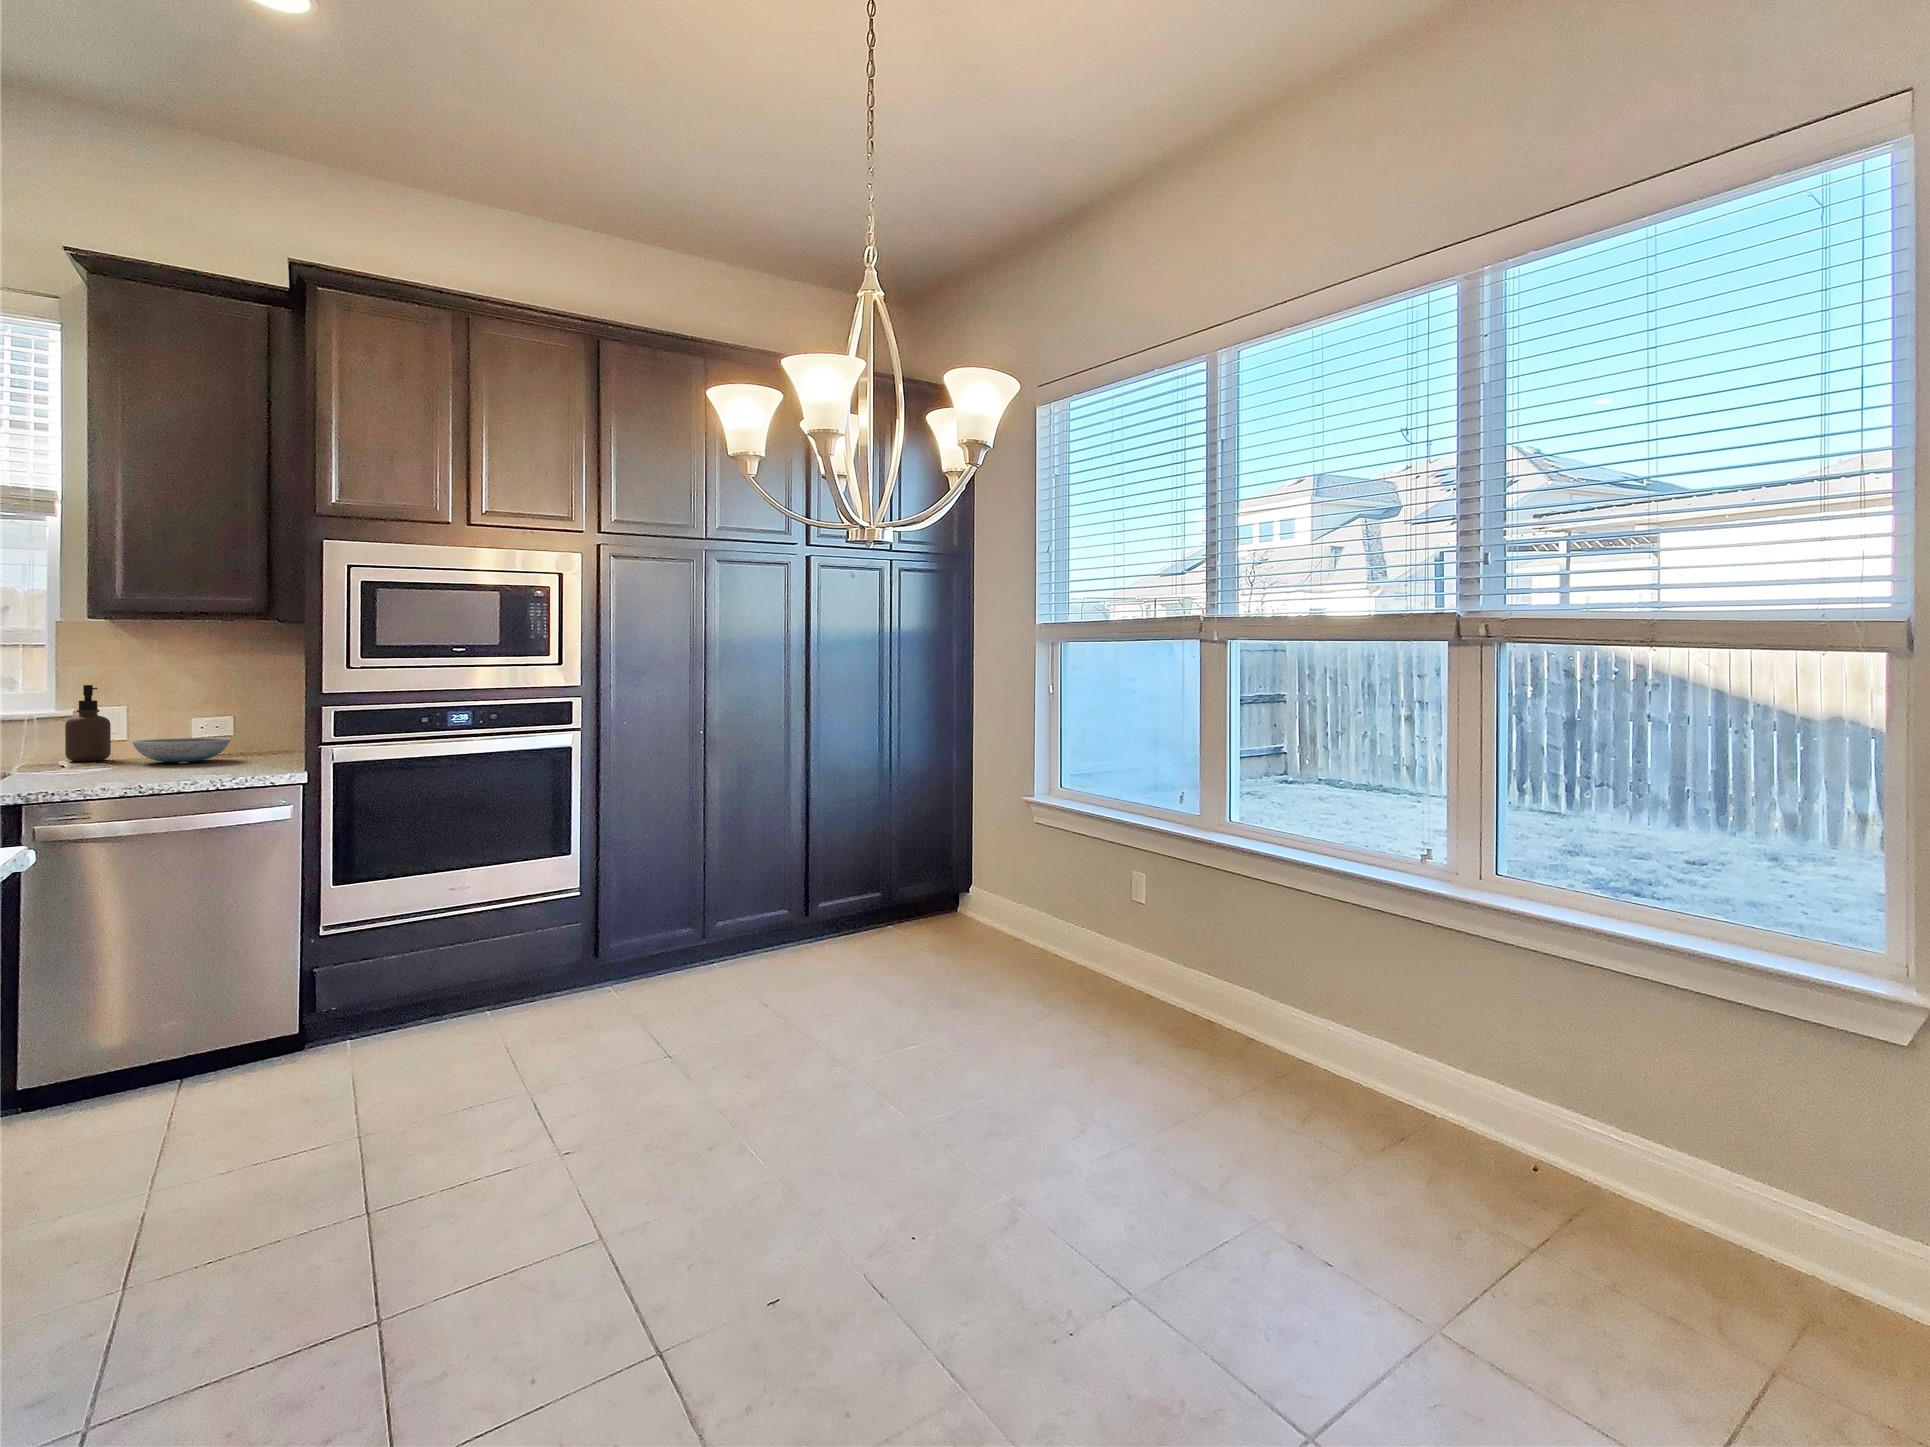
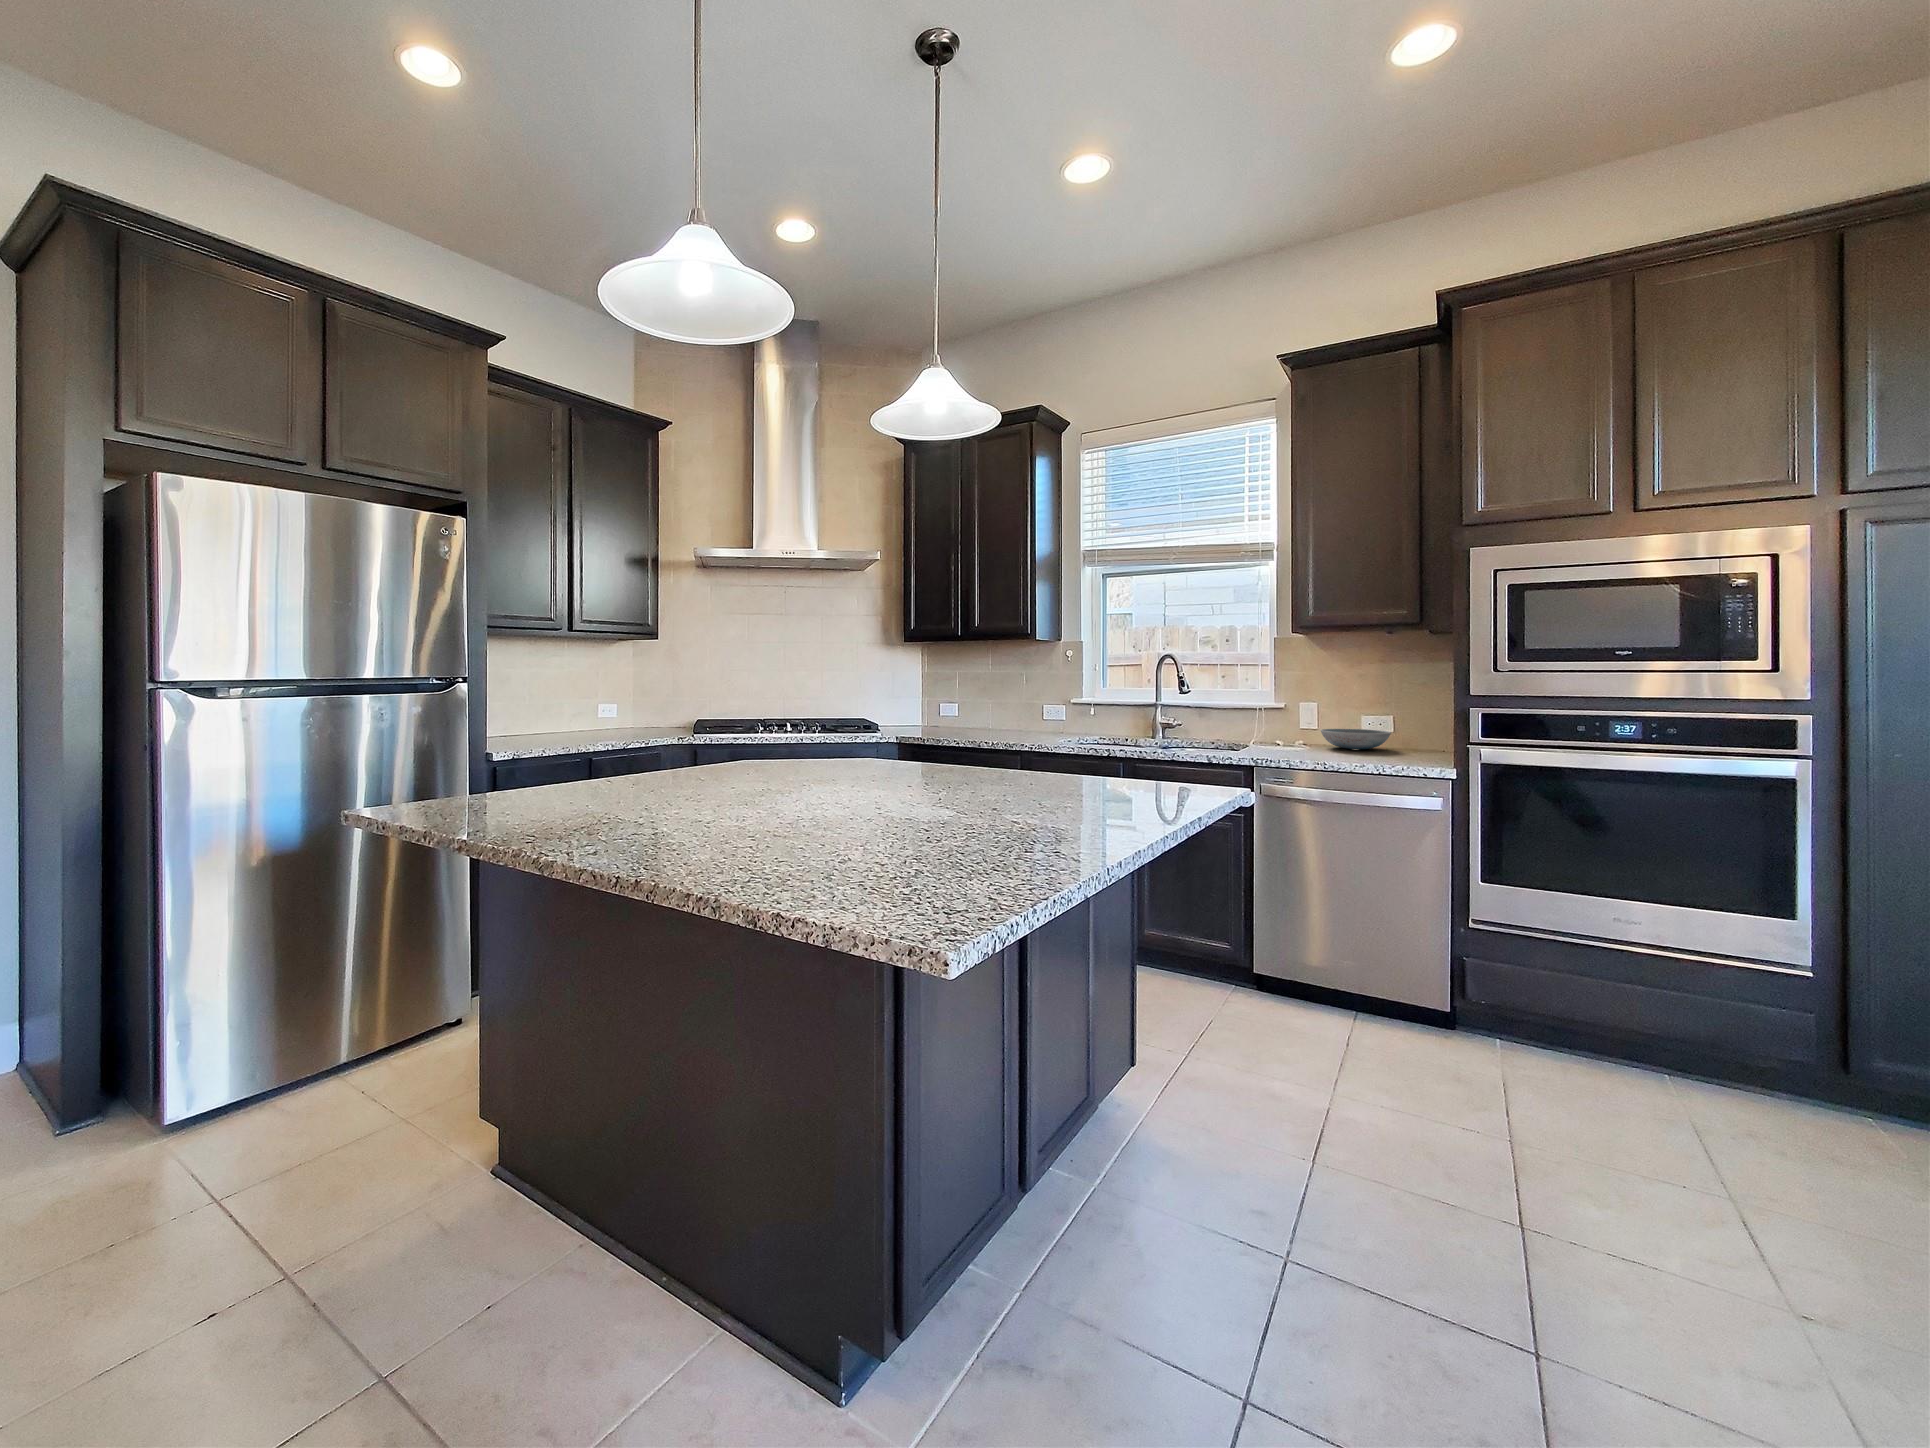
soap dispenser: present [65,685,111,761] -> none [1280,685,1307,742]

